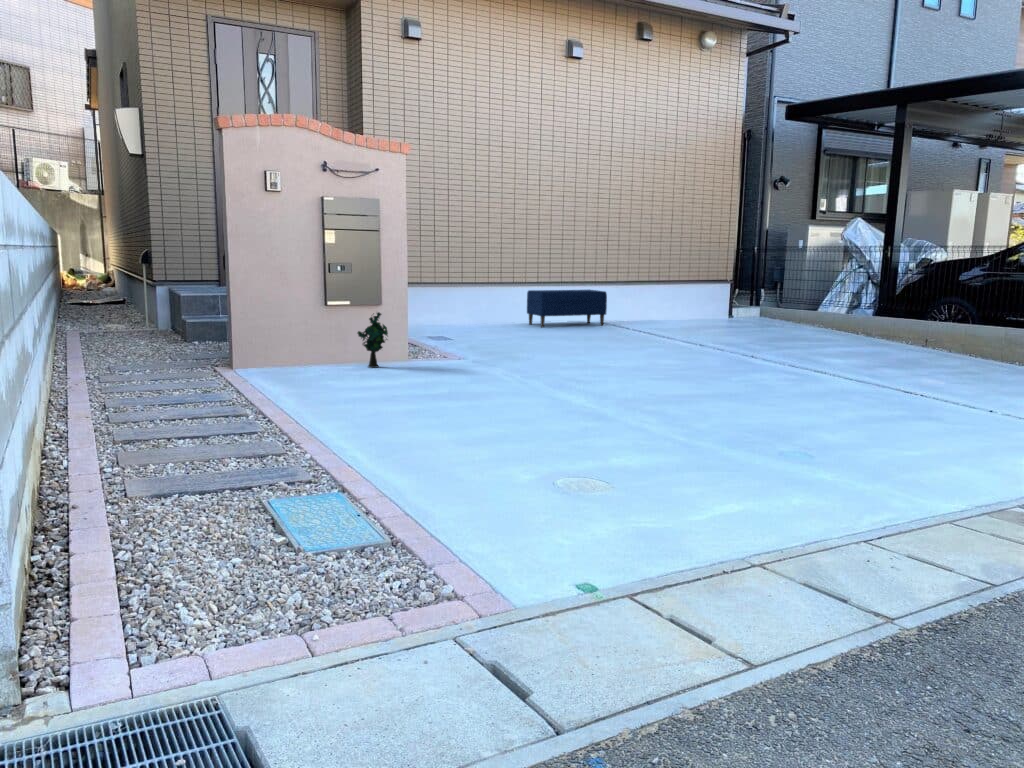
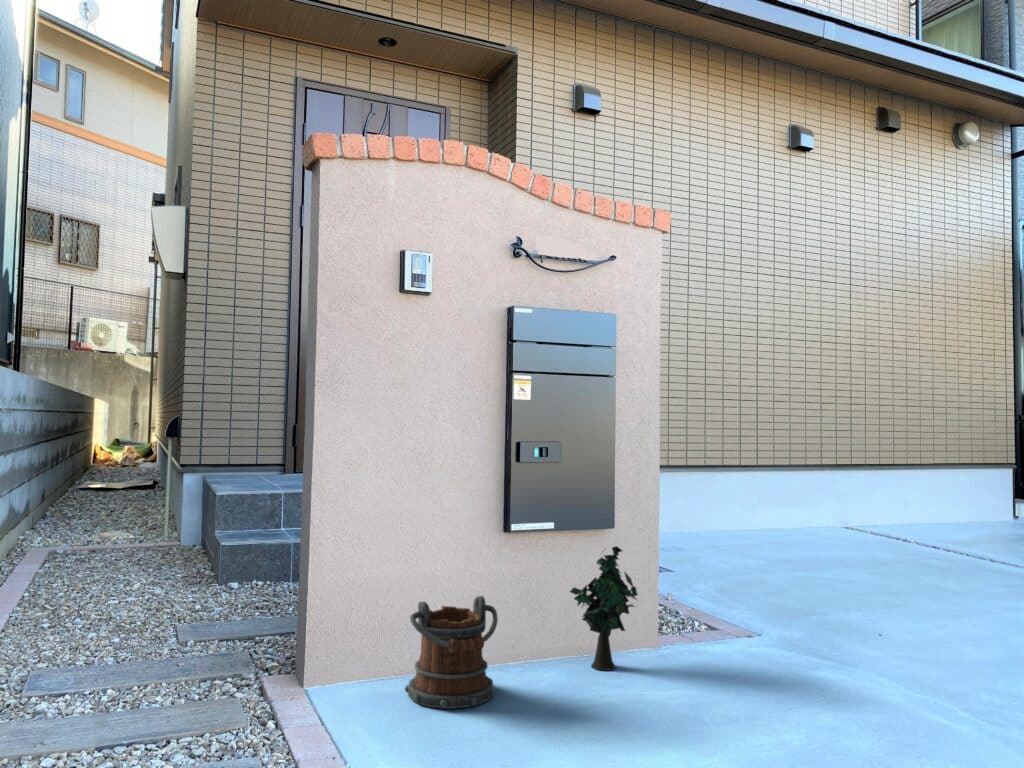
bench: present [527,290,607,327] -> none [744,478,871,539]
bucket: none [277,332,317,375] -> present [405,596,498,709]

